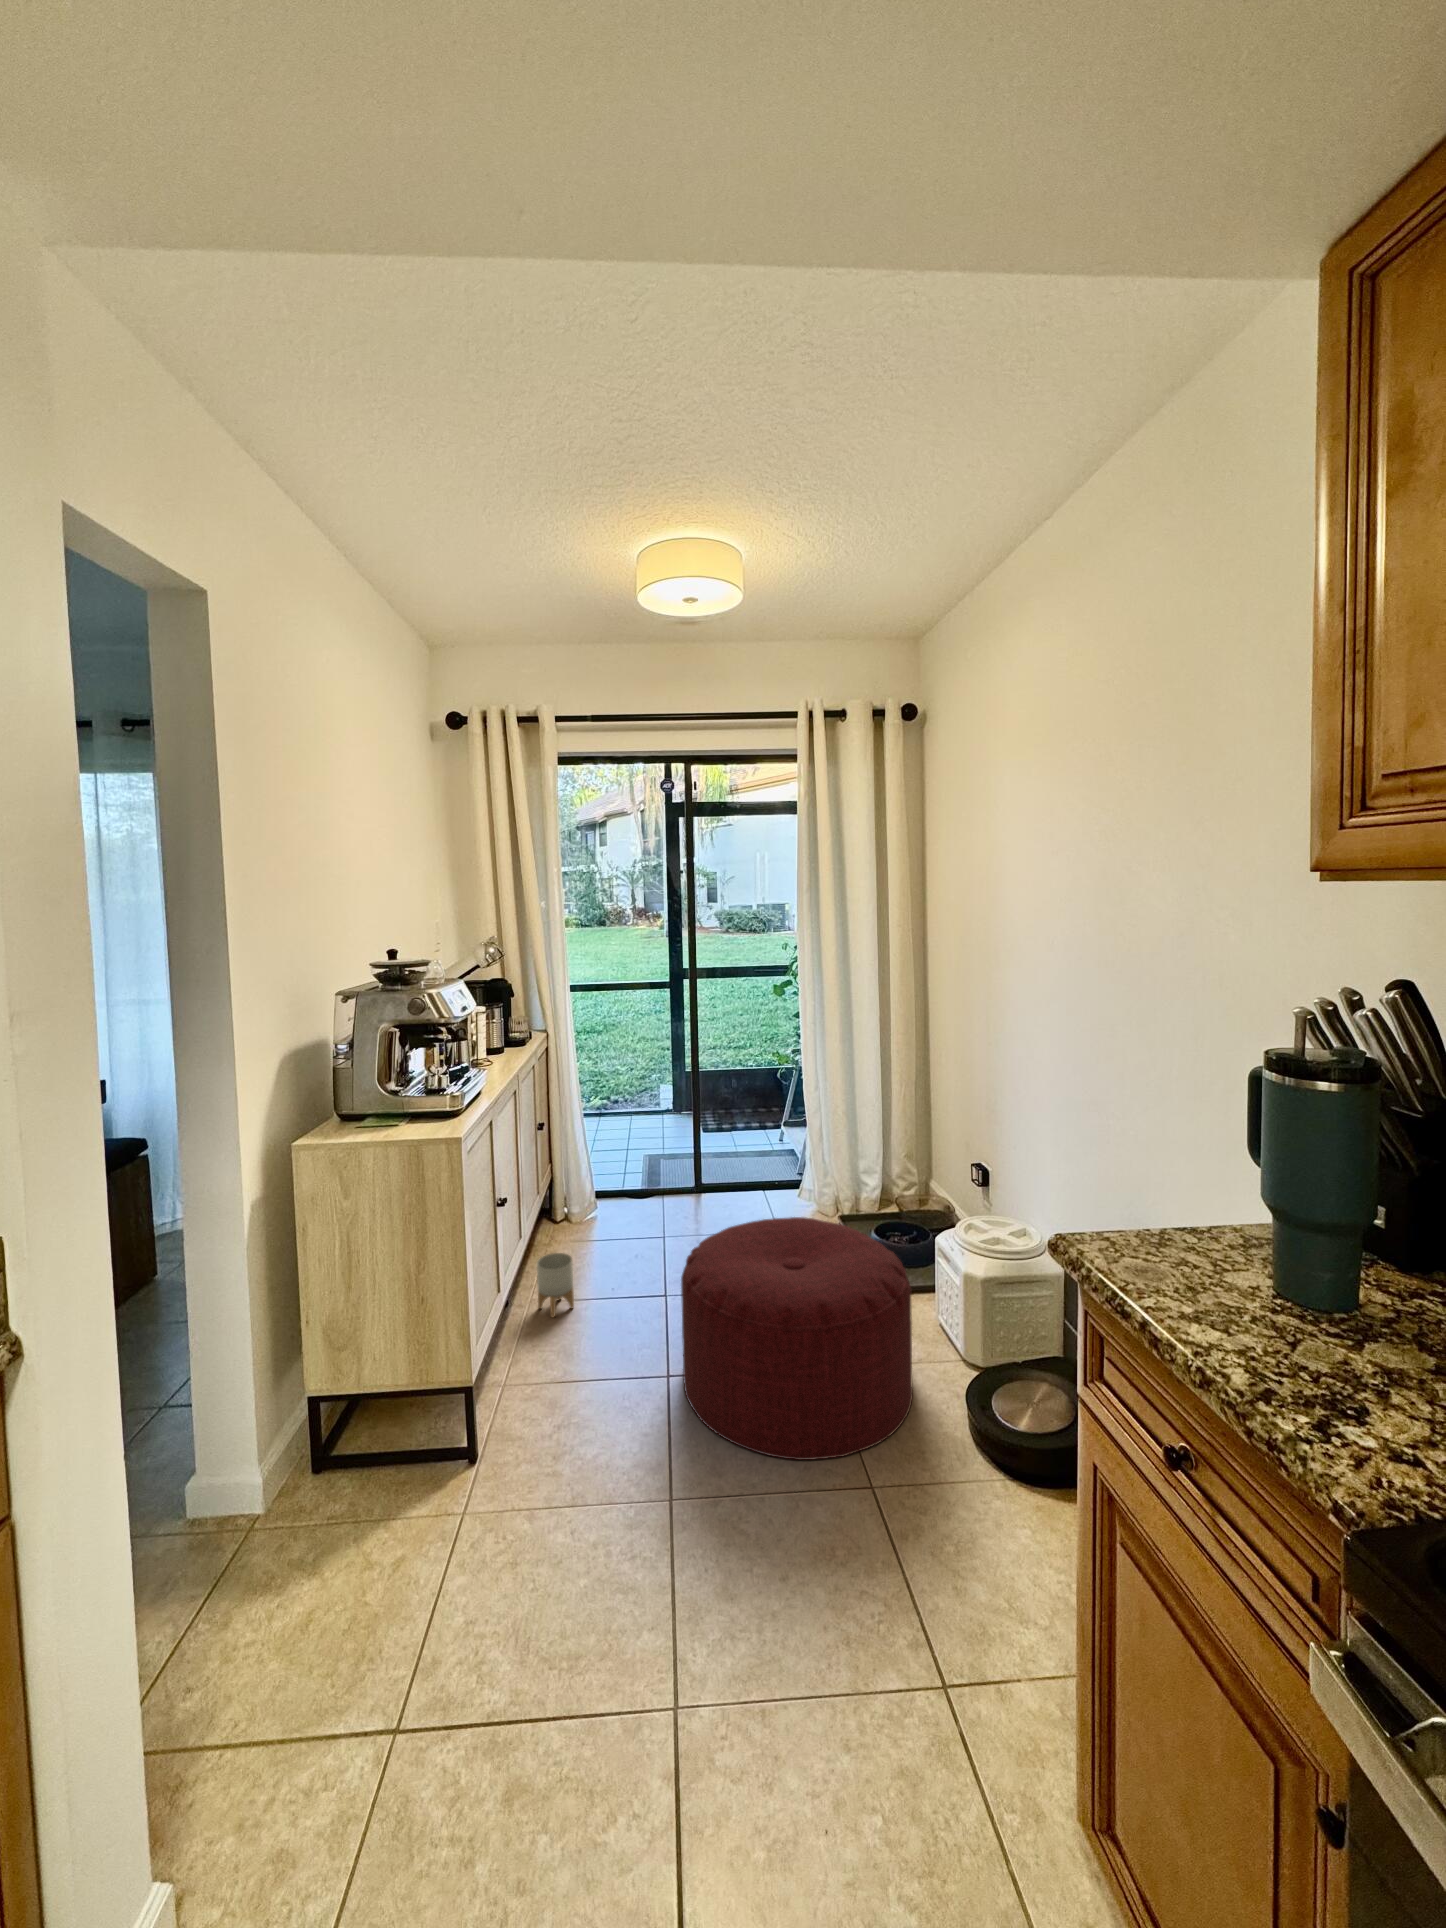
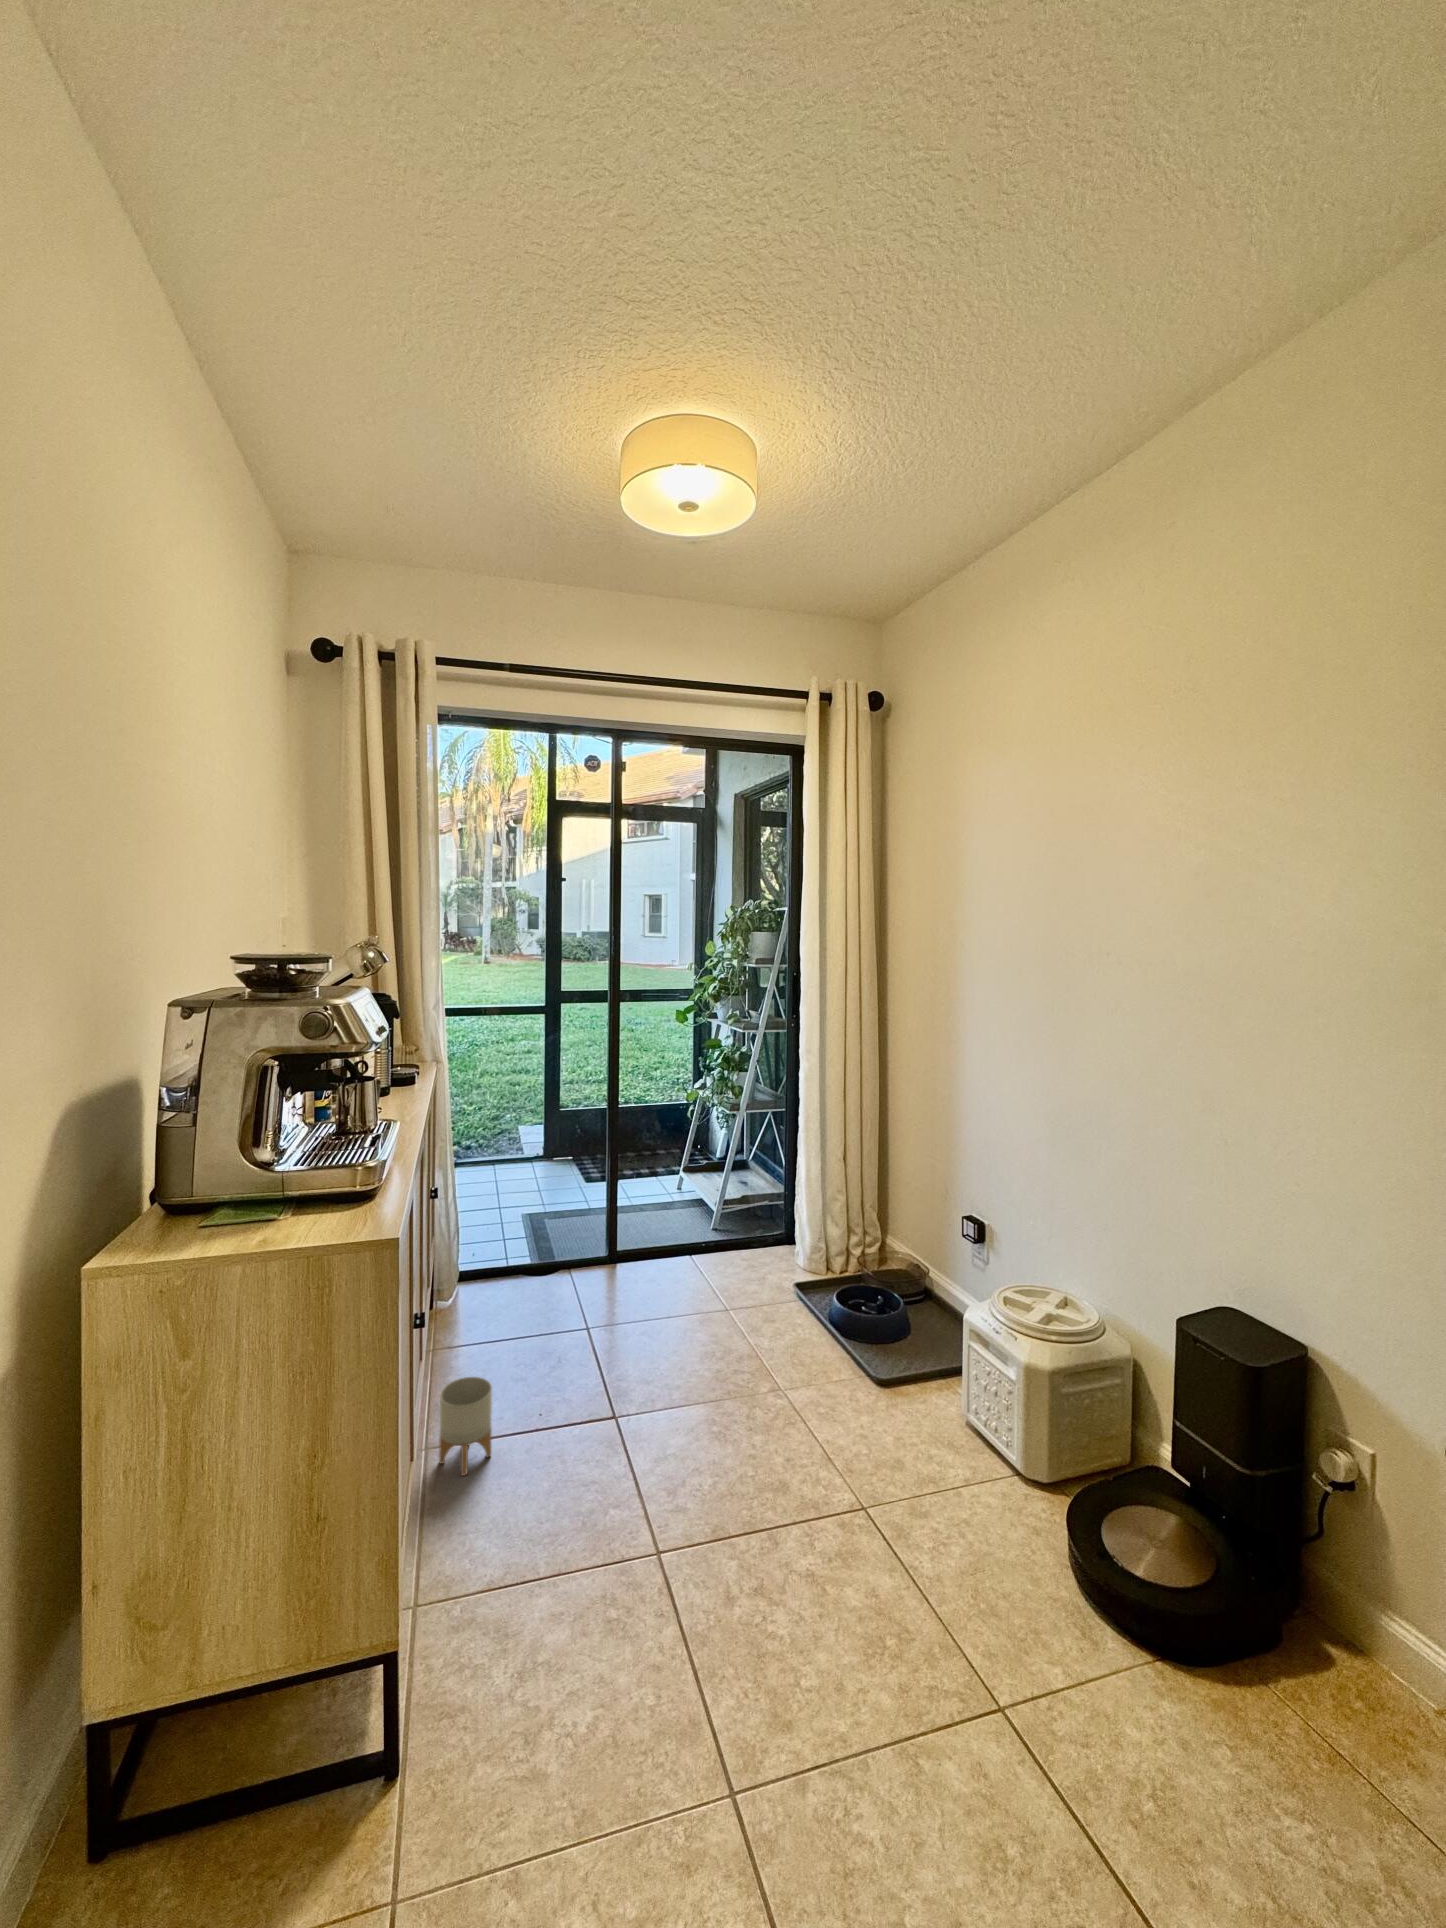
ottoman: present [681,1217,913,1460] -> none [678,1304,995,1676]

